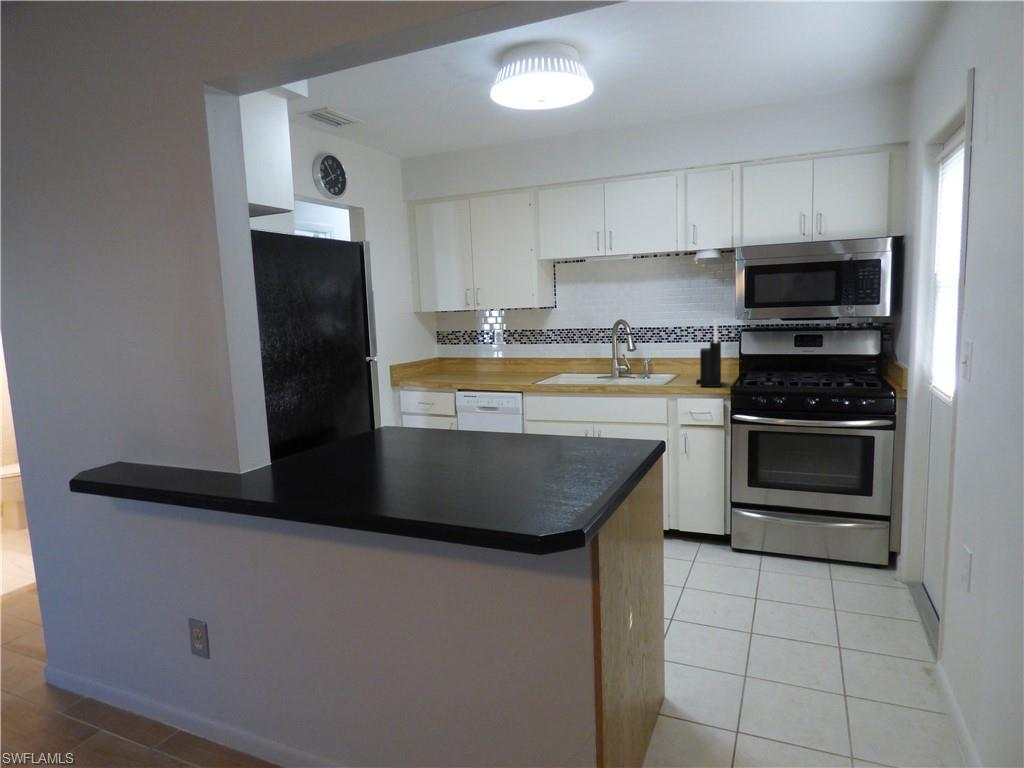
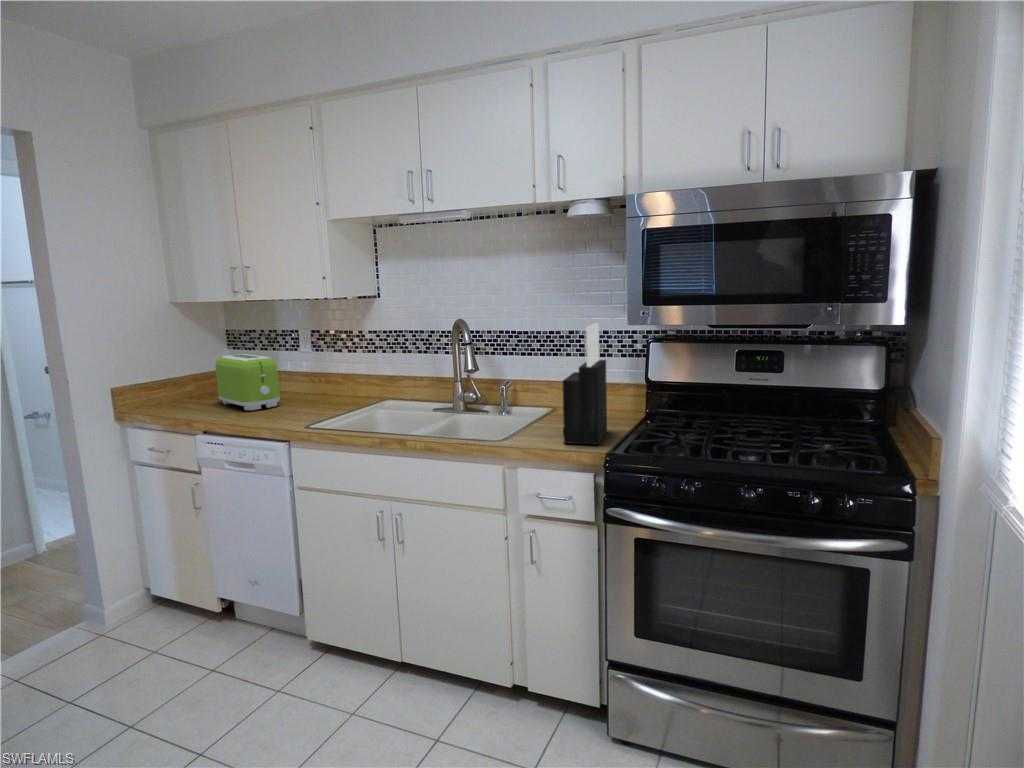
toaster: none [453,345,498,378] -> present [215,354,280,410]

